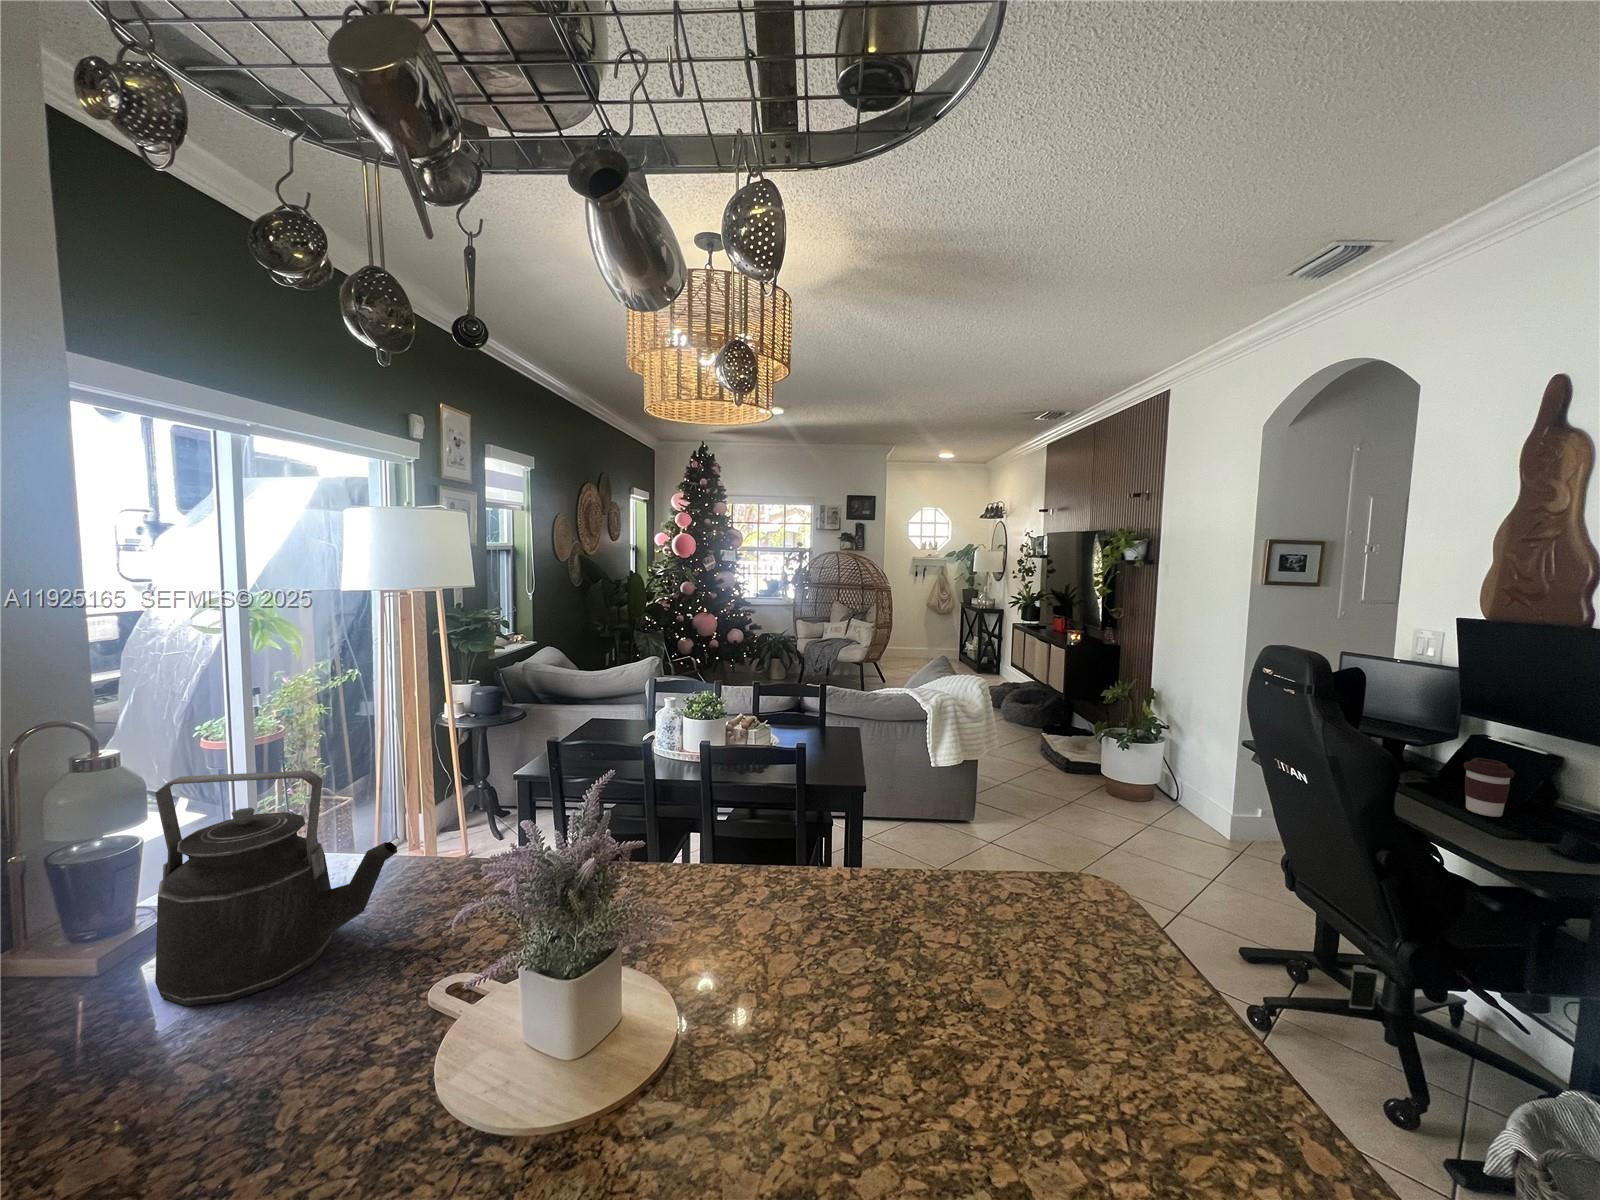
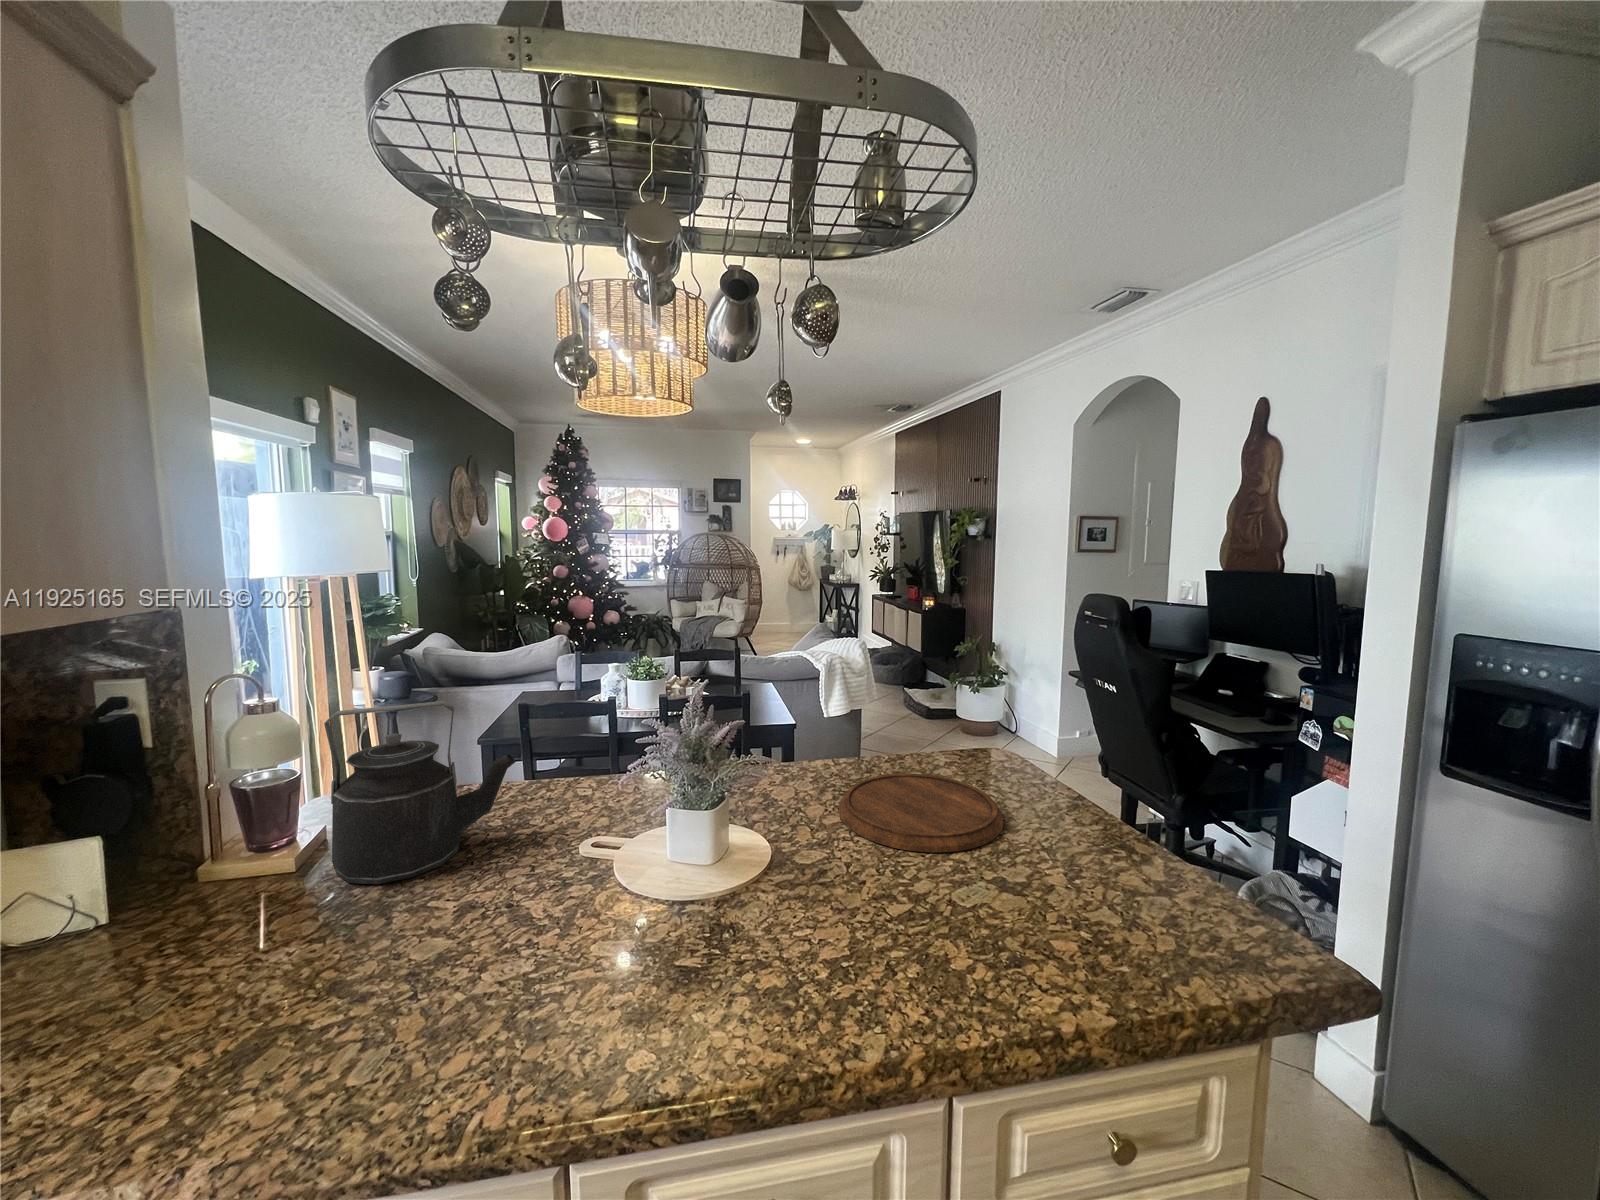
coffee cup: present [1464,758,1514,817] -> none [1209,665,1237,704]
cutting board: none [813,912,1064,1097] -> present [839,773,1003,852]

